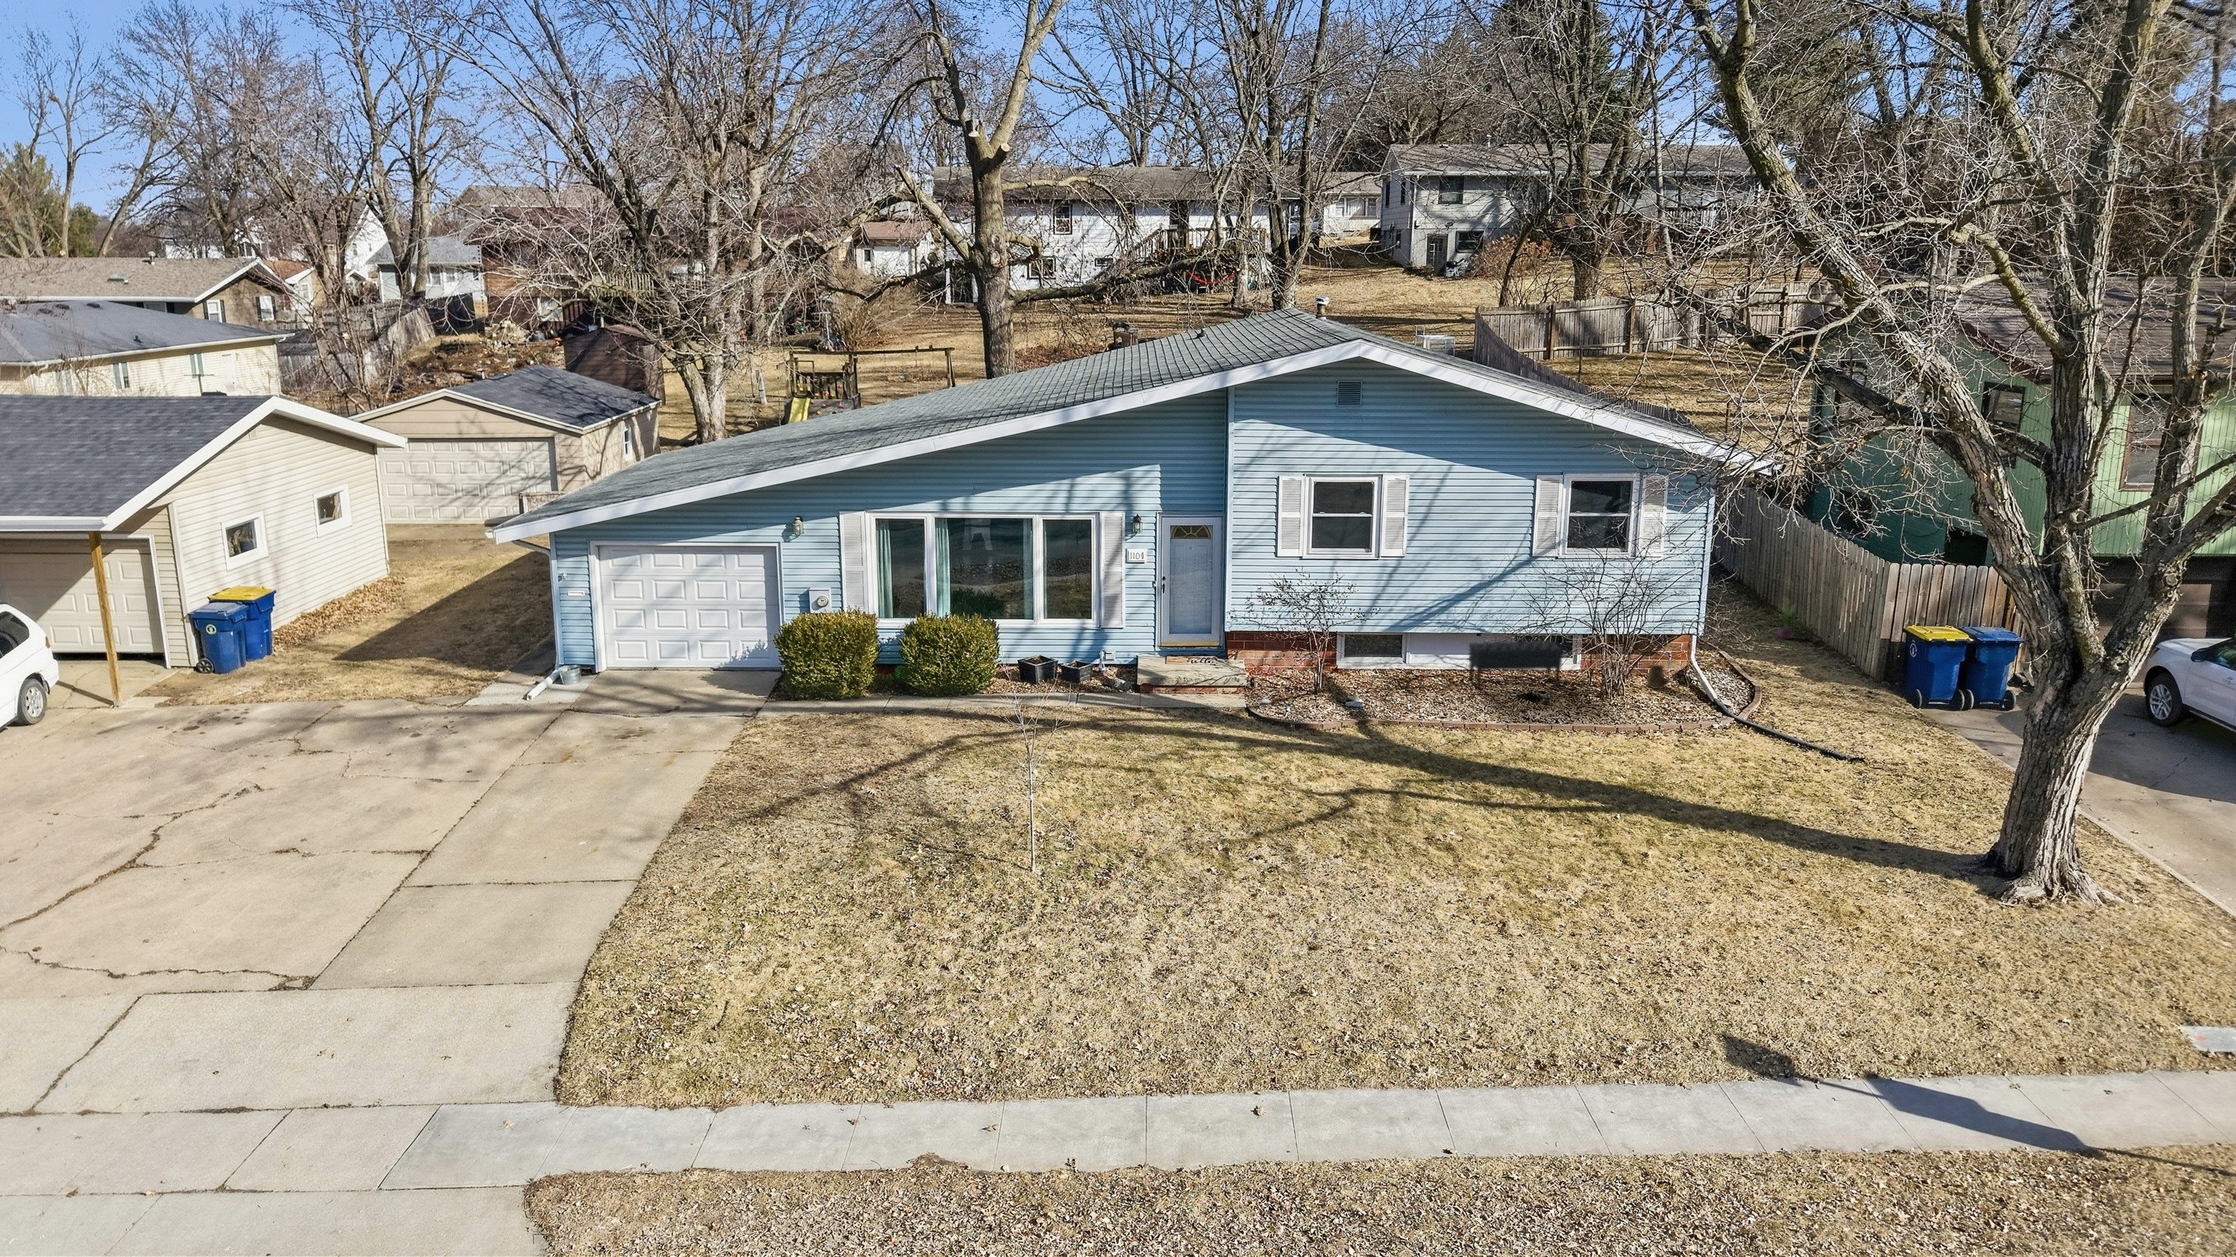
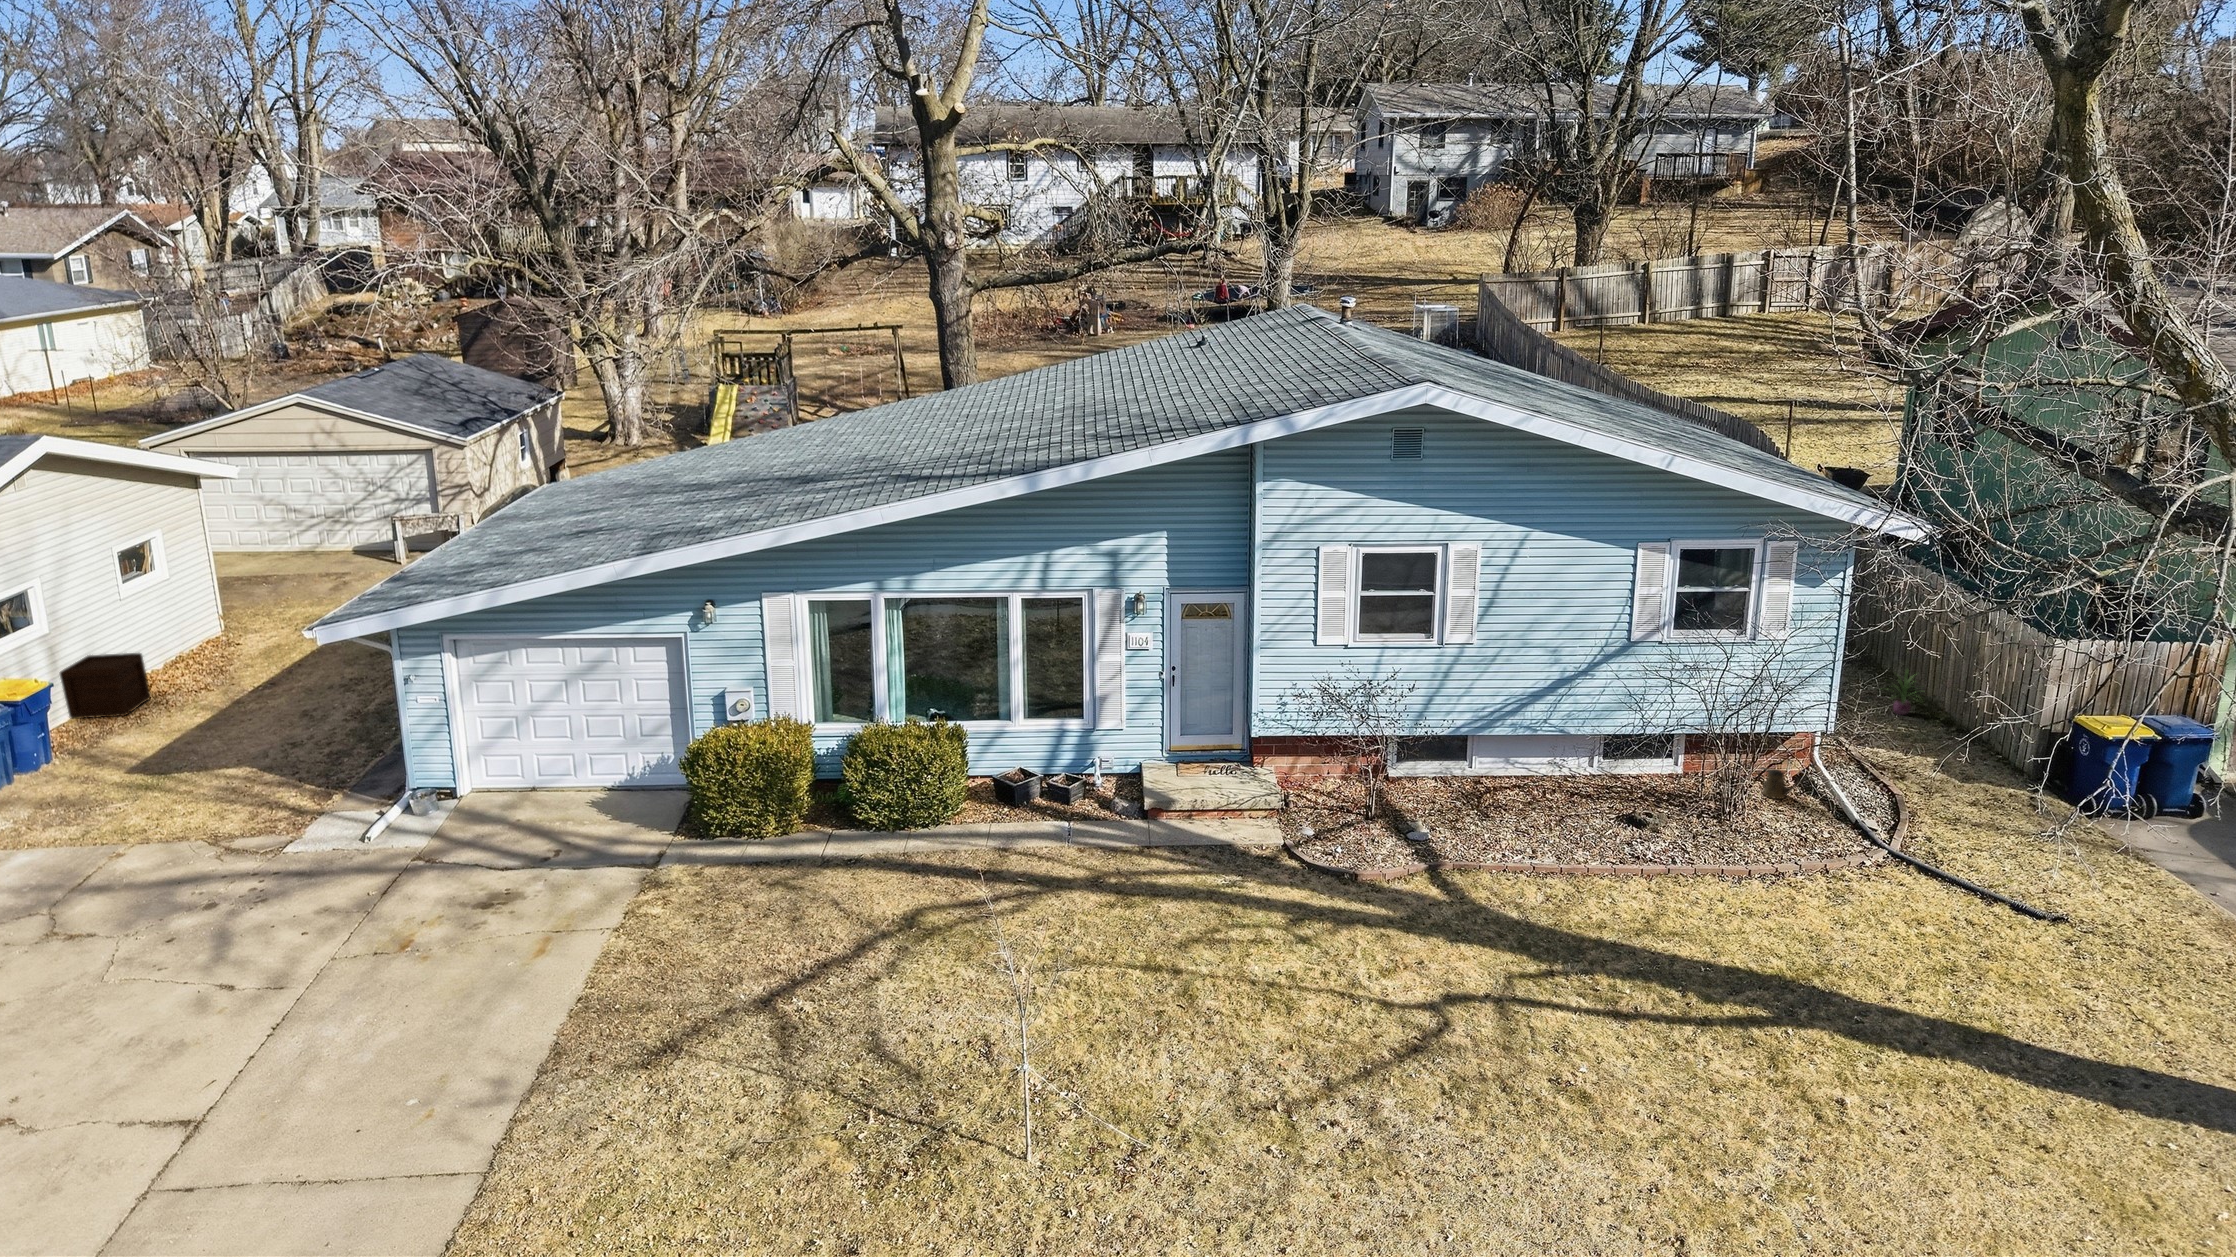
wooden crate: none [278,576,345,626] -> present [60,653,151,719]
bench: present [1469,641,1563,688] -> none [1547,740,1665,802]

